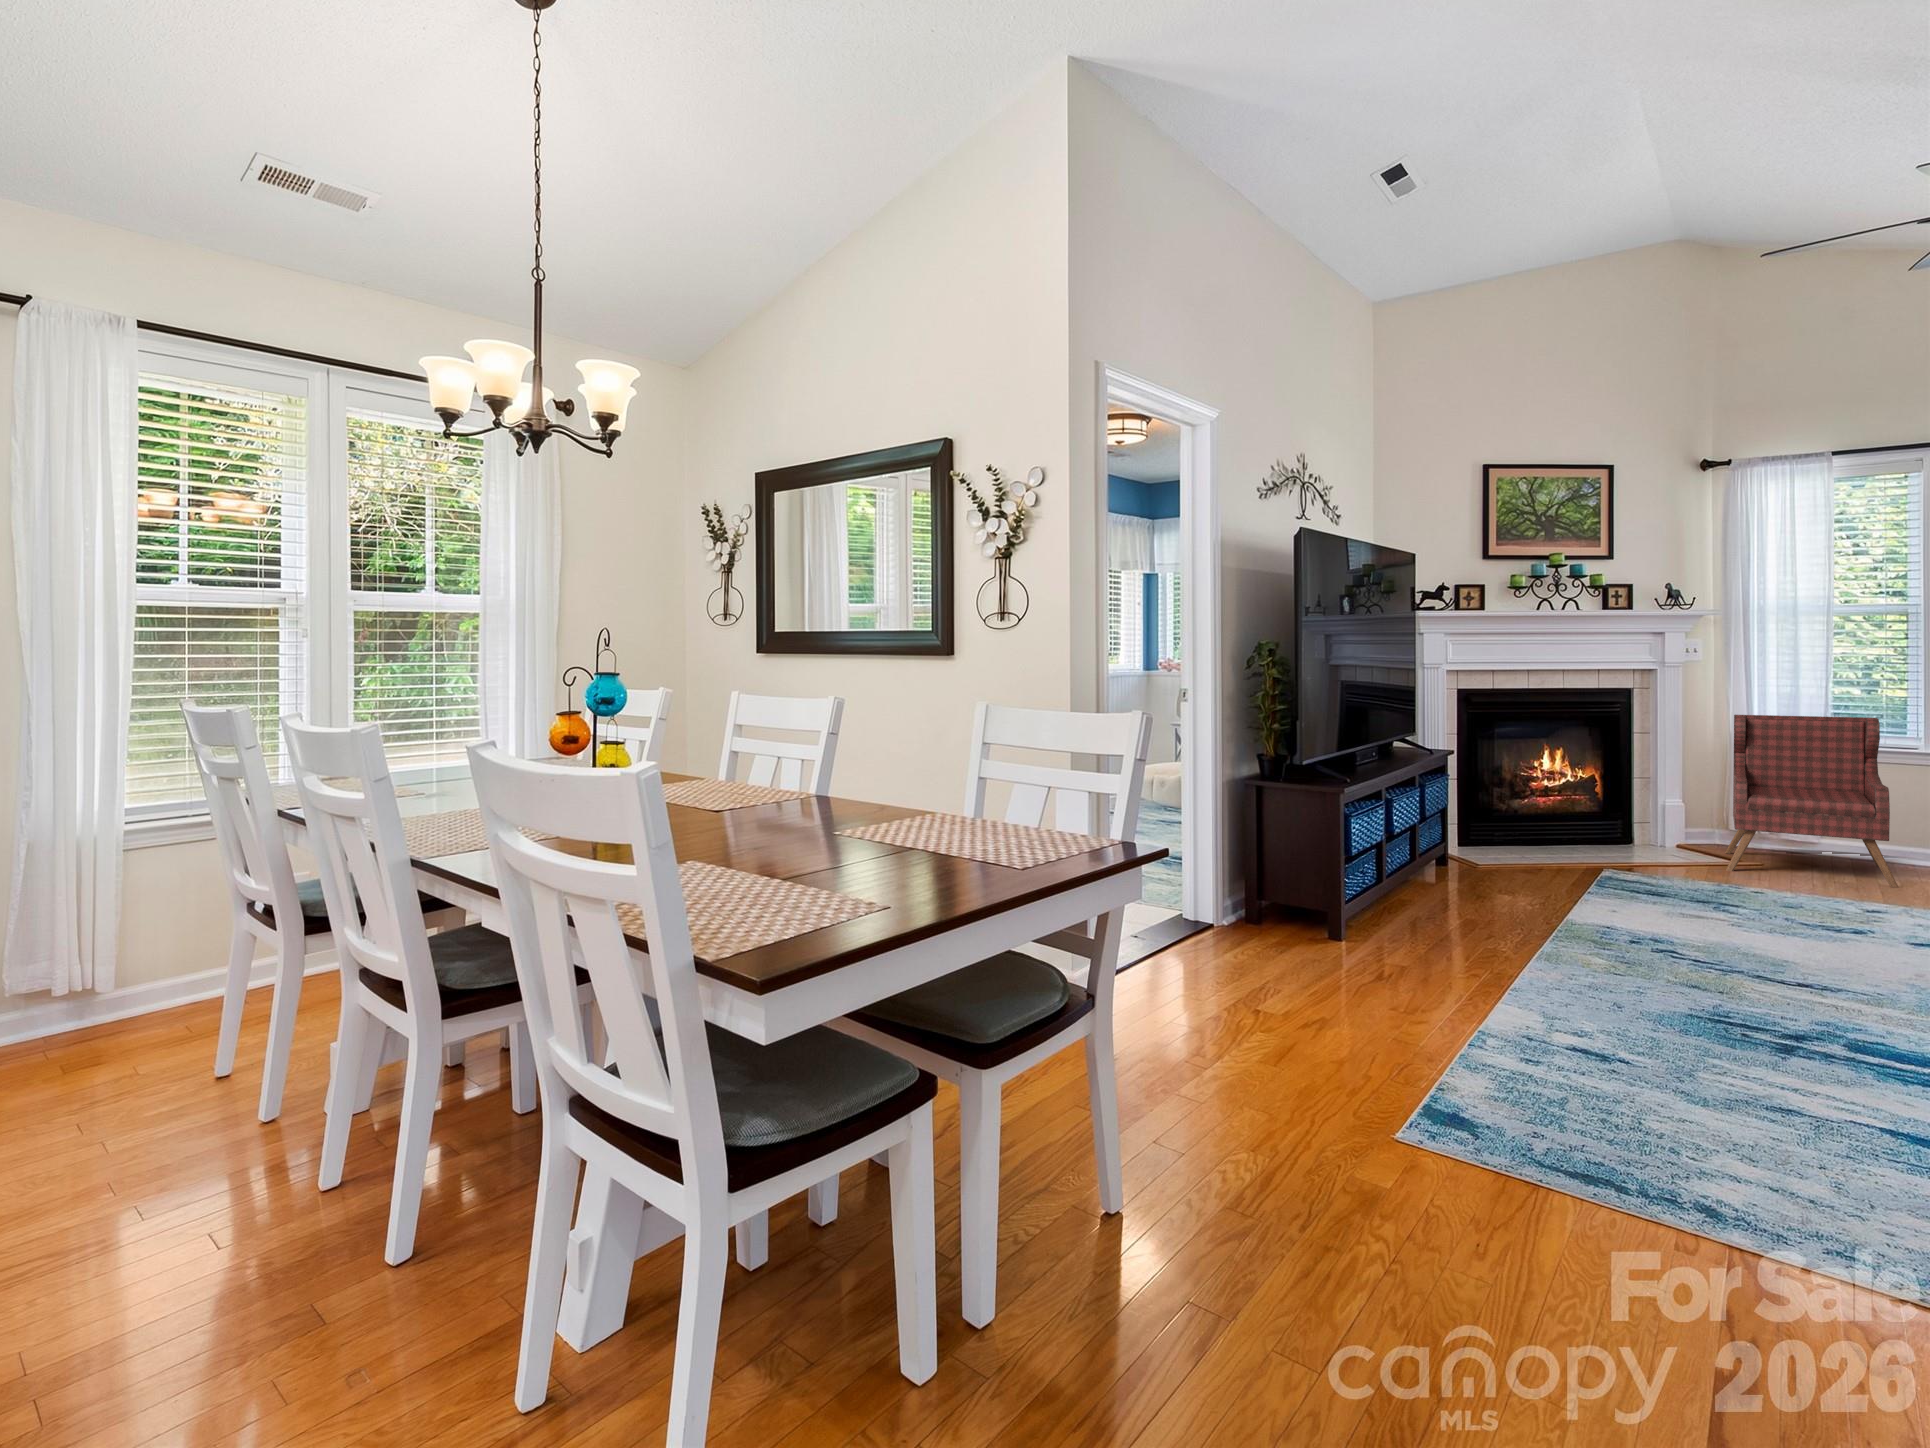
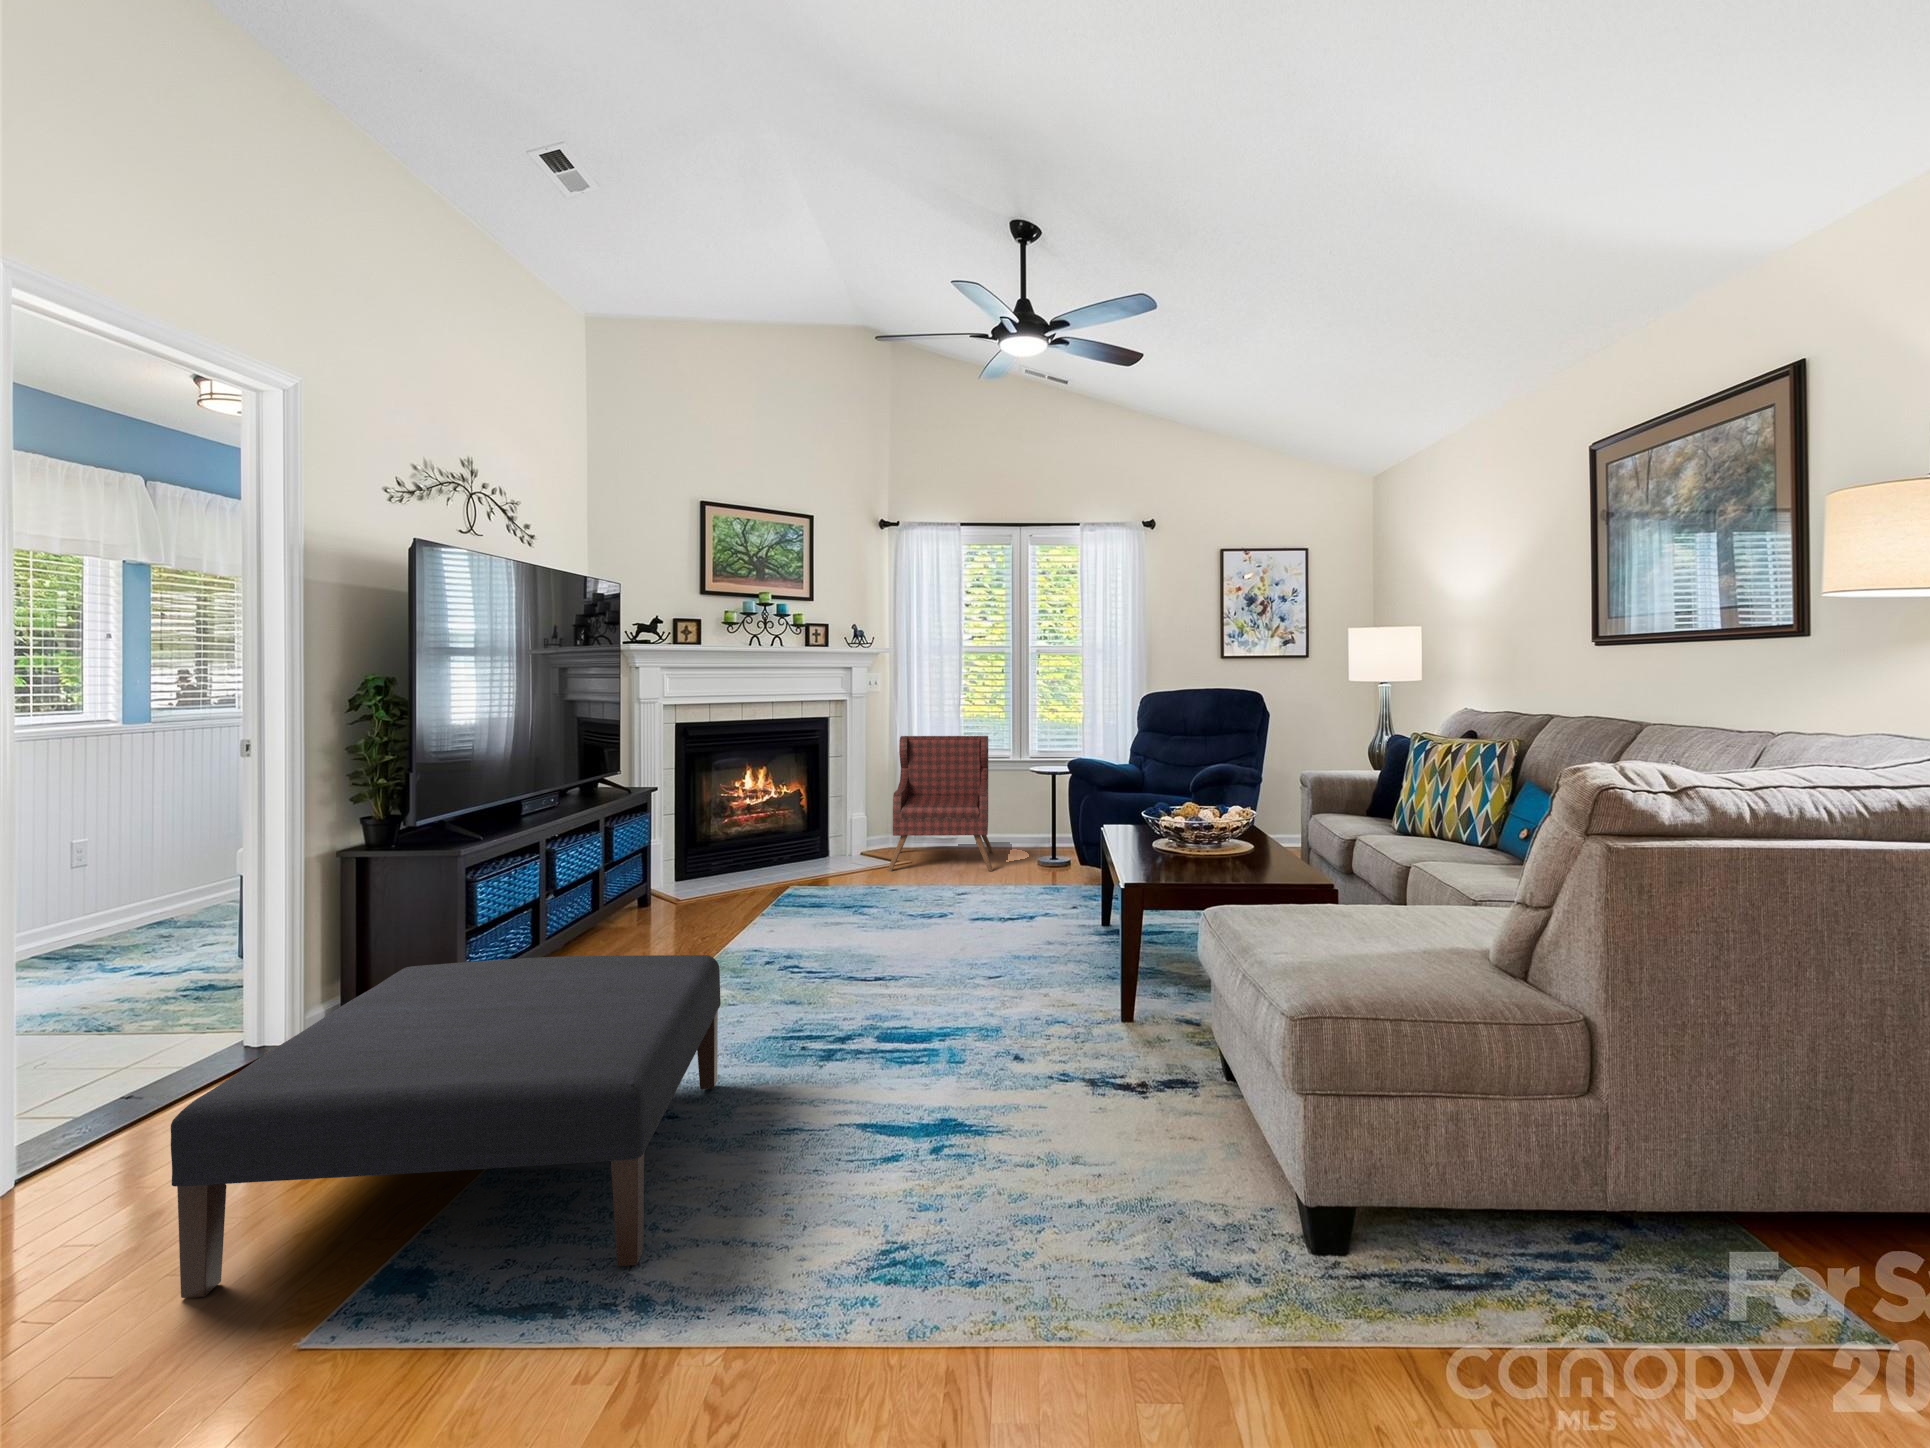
ottoman: none [1276,871,1692,1154] -> present [171,955,721,1298]

